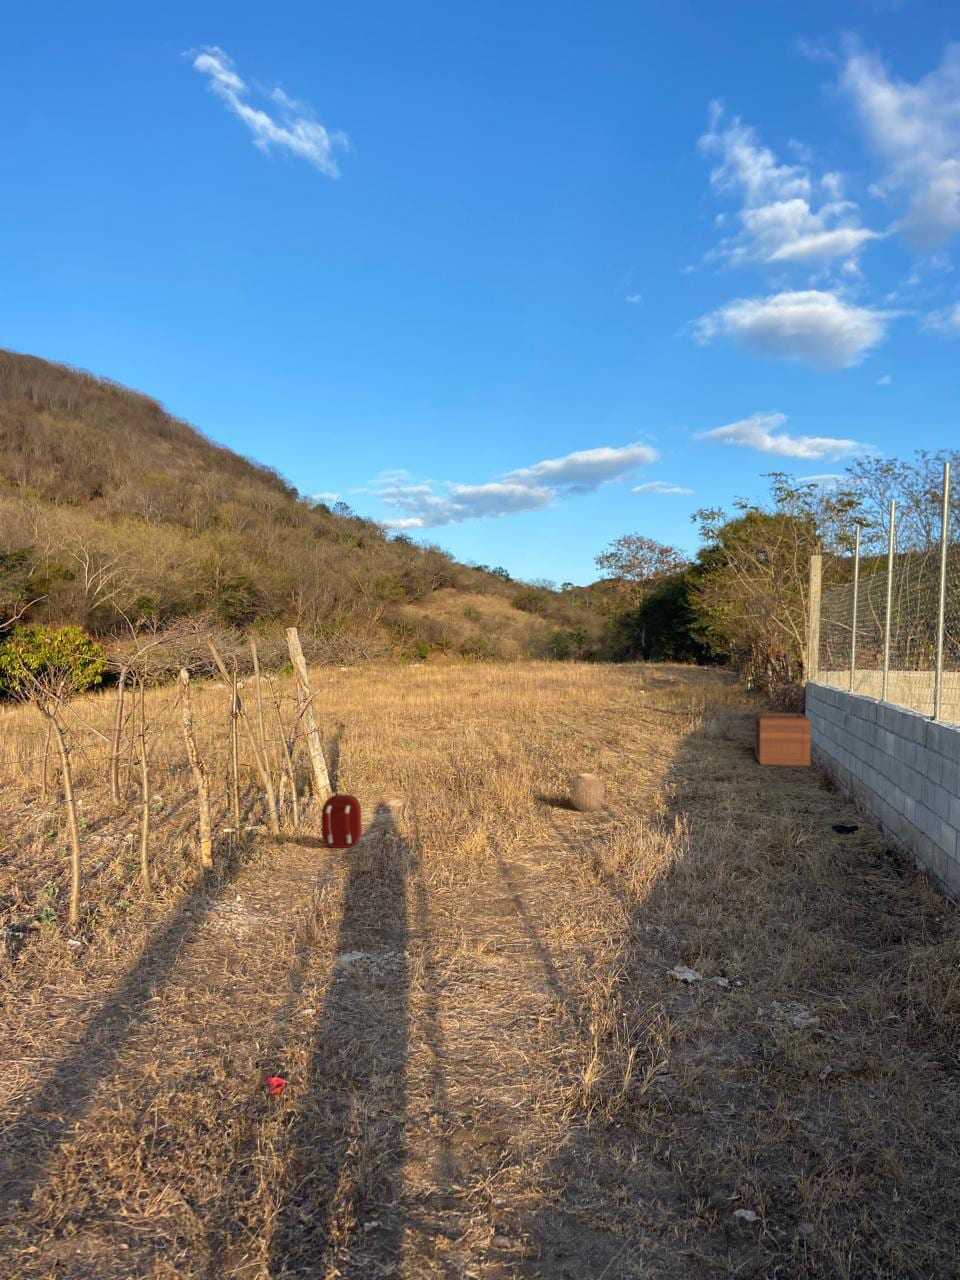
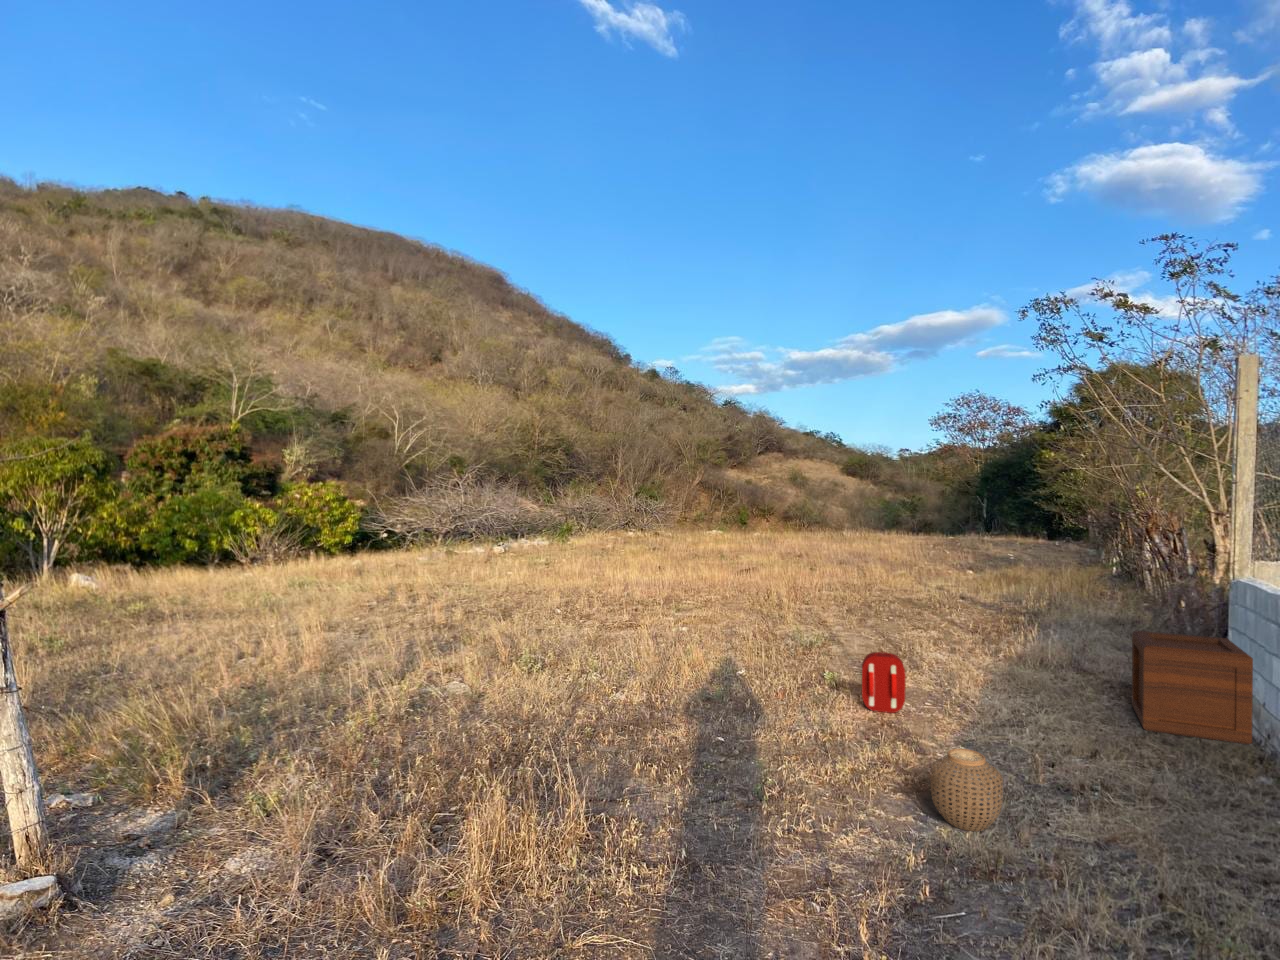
woven basket: present [570,773,604,811] -> present [931,749,1003,831]
backpack: present [322,794,362,848] -> present [861,652,906,713]

